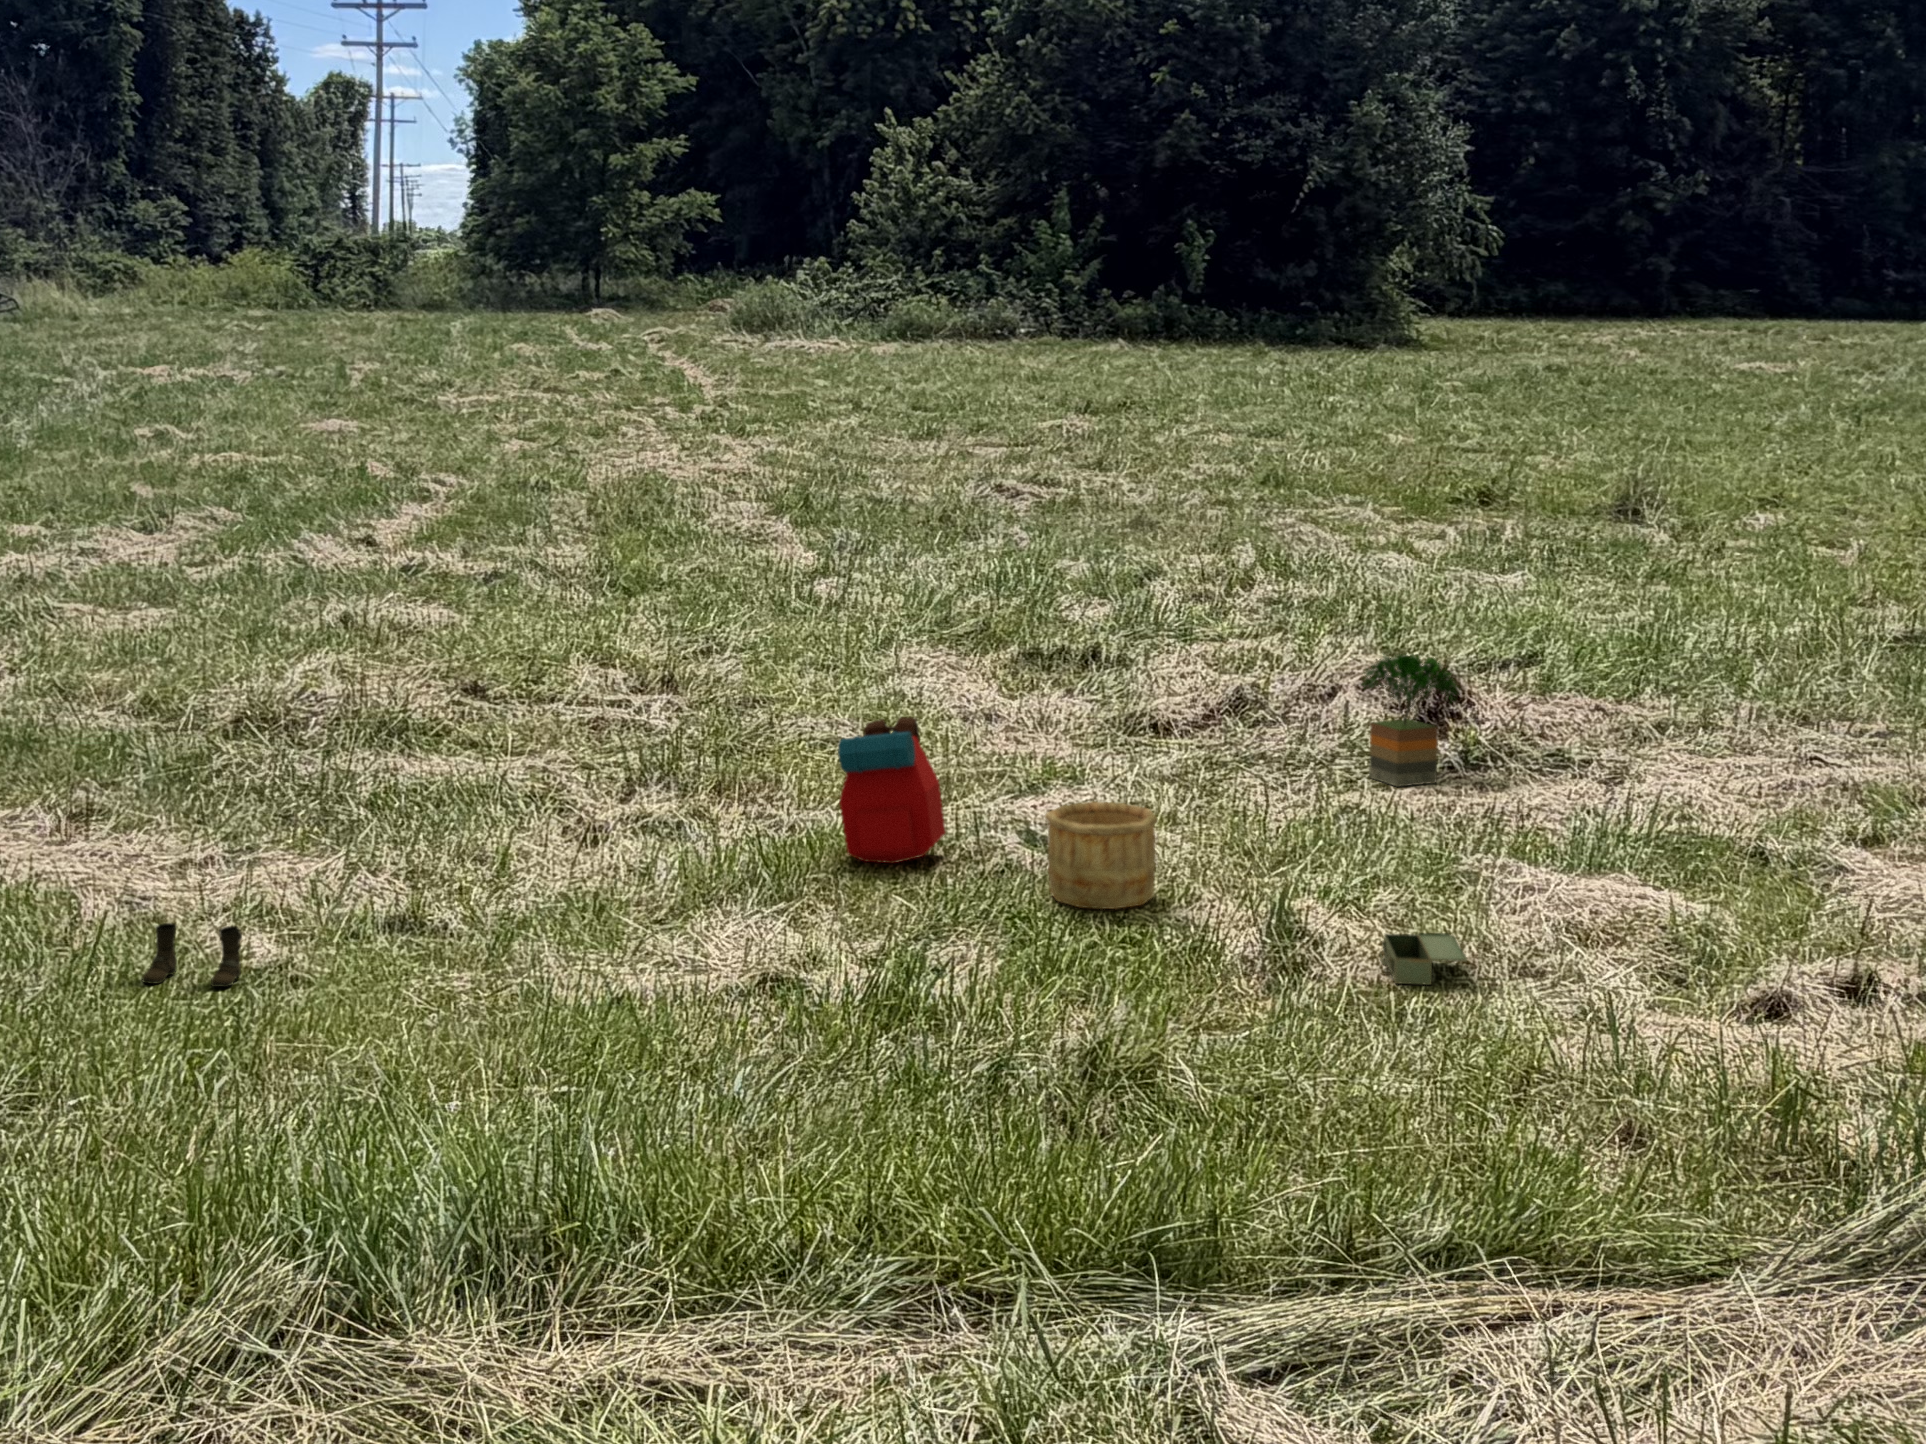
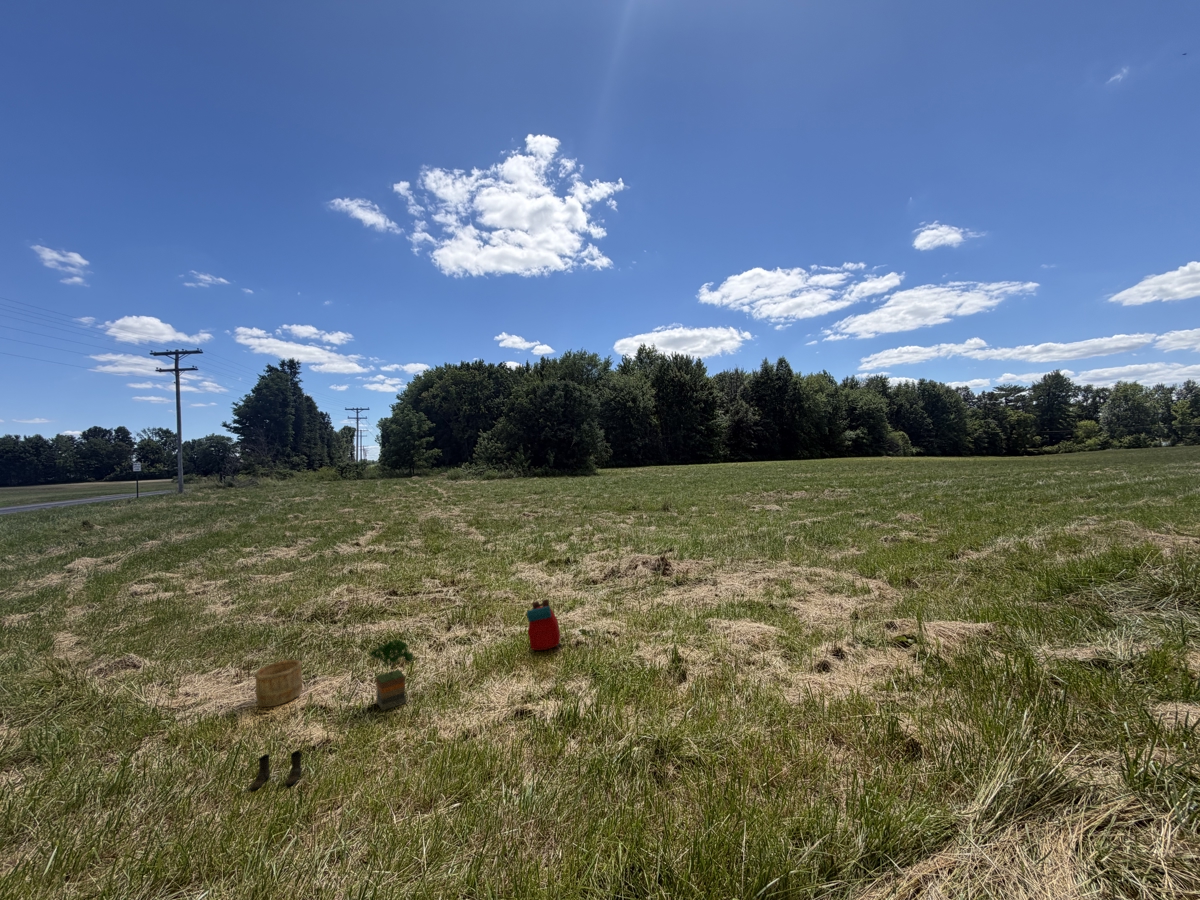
potted tree: present [1362,654,1460,786] -> present [369,640,414,710]
wooden bucket: present [1045,802,1158,909] -> present [254,660,302,707]
toolbox: present [1380,933,1467,985] -> none [717,658,751,682]

